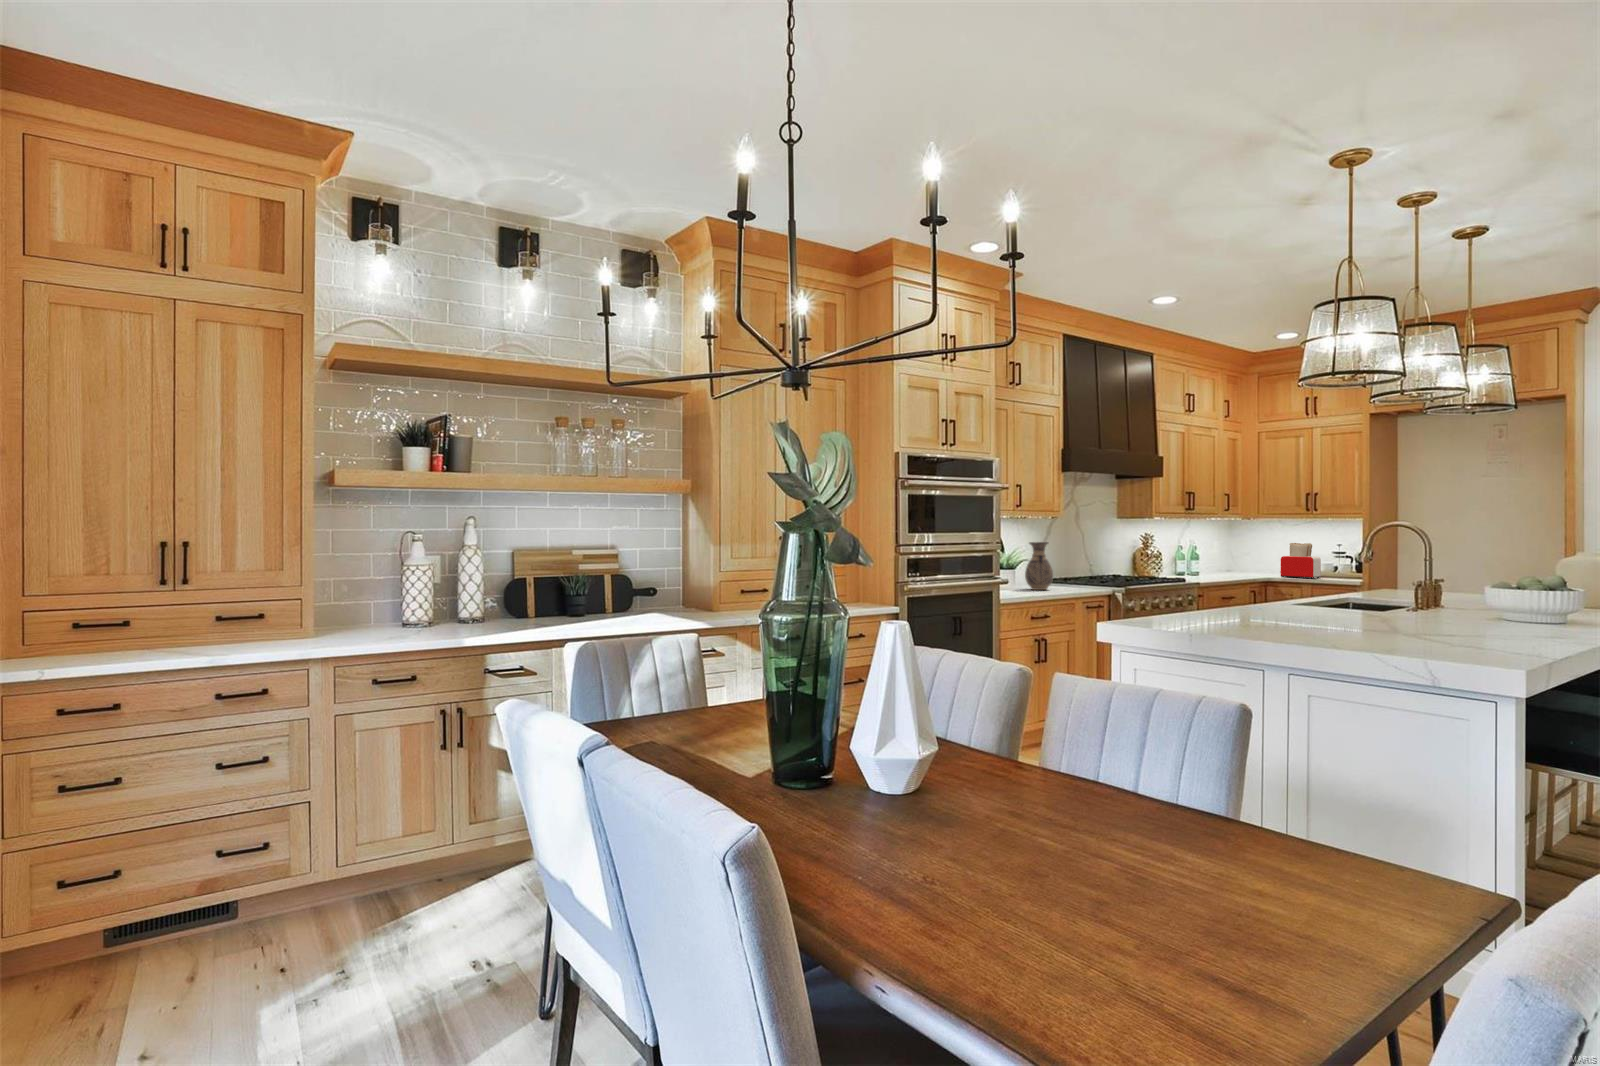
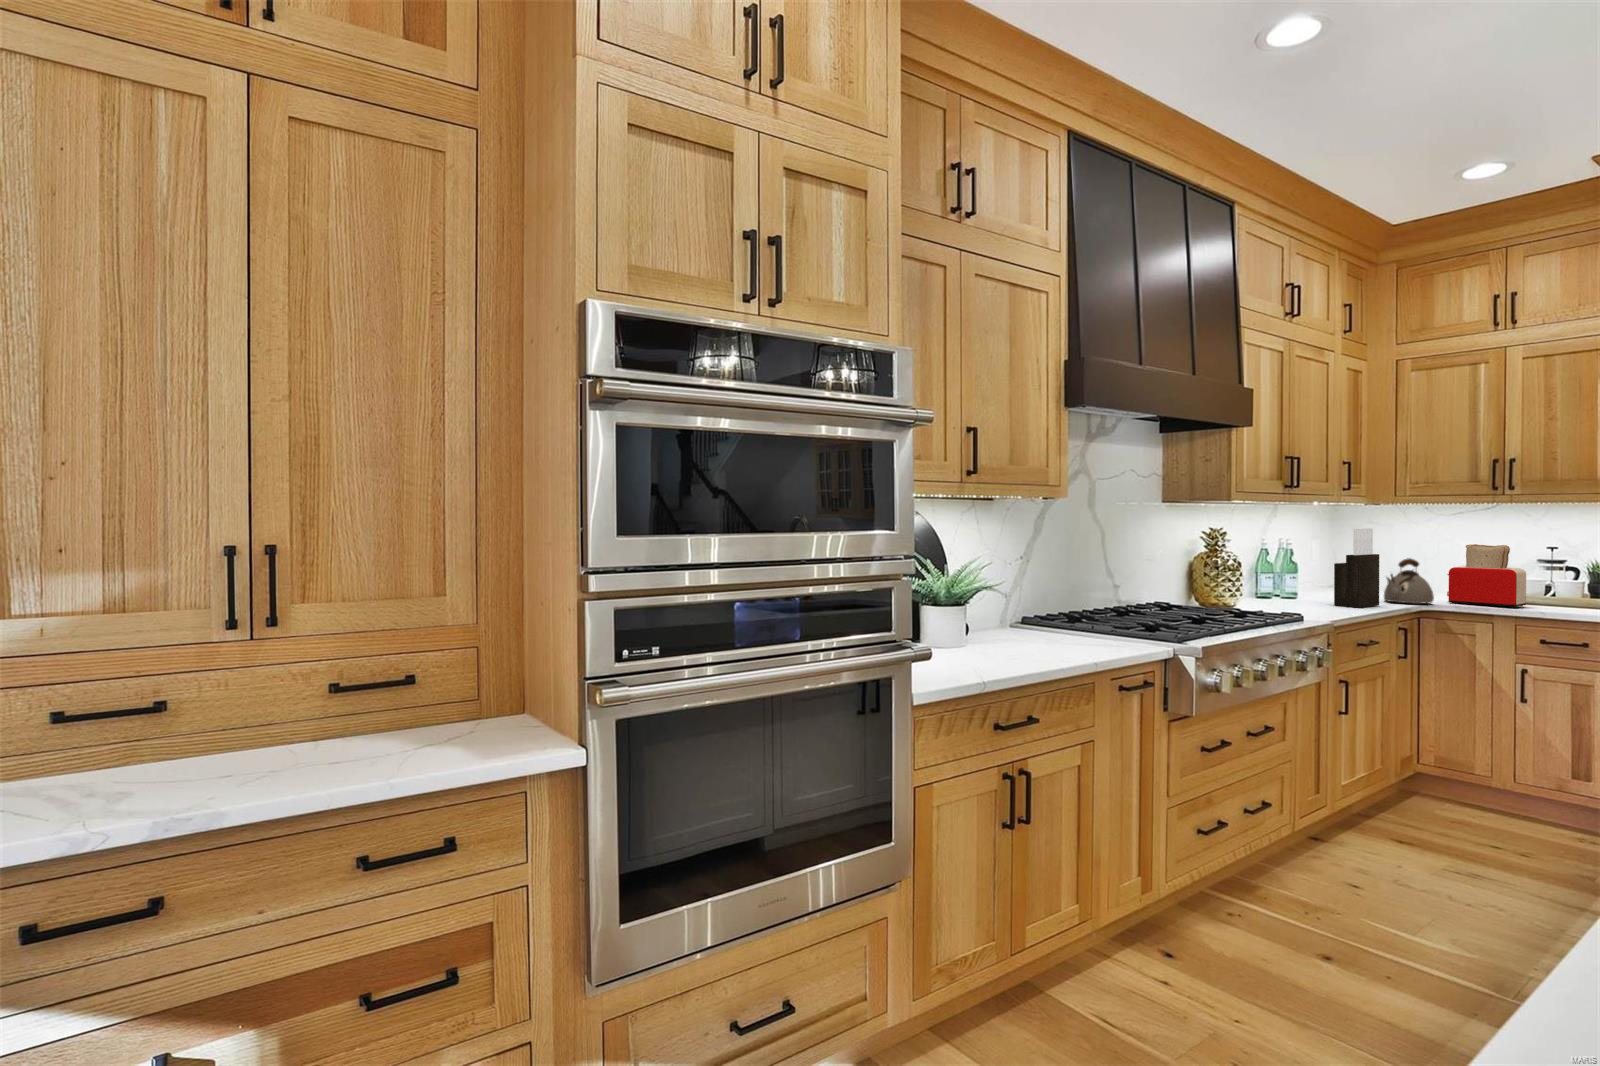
knife block: none [1212,534,1238,578] -> present [1334,529,1379,608]
vase: present [1025,542,1053,590] -> none [984,550,1046,657]
kettle: none [1243,551,1271,577] -> present [1384,558,1434,604]

